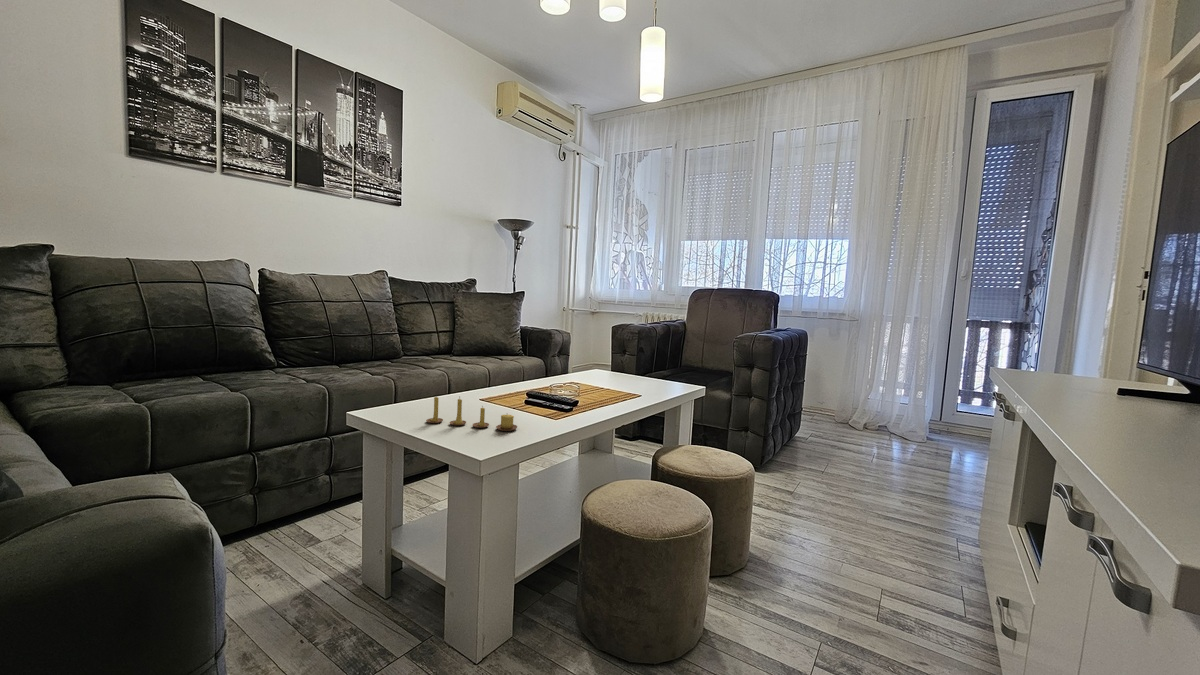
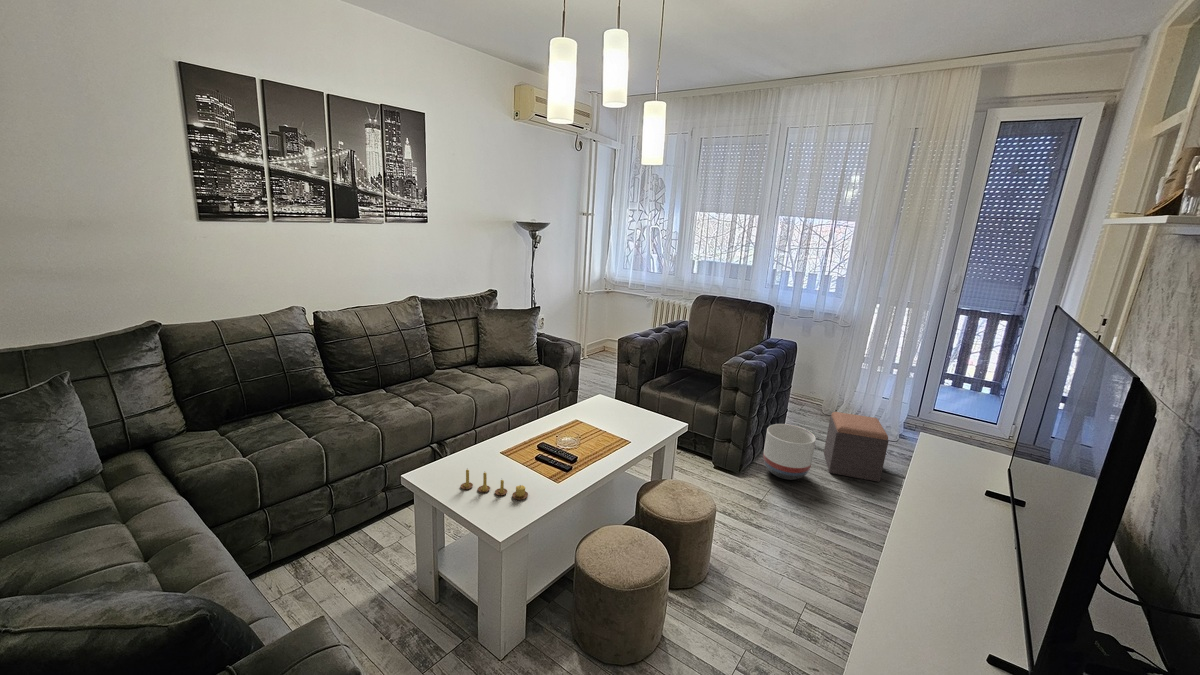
footstool: none [844,400,921,472] -> present [824,412,889,482]
planter: none [782,410,841,471] -> present [763,424,816,480]

